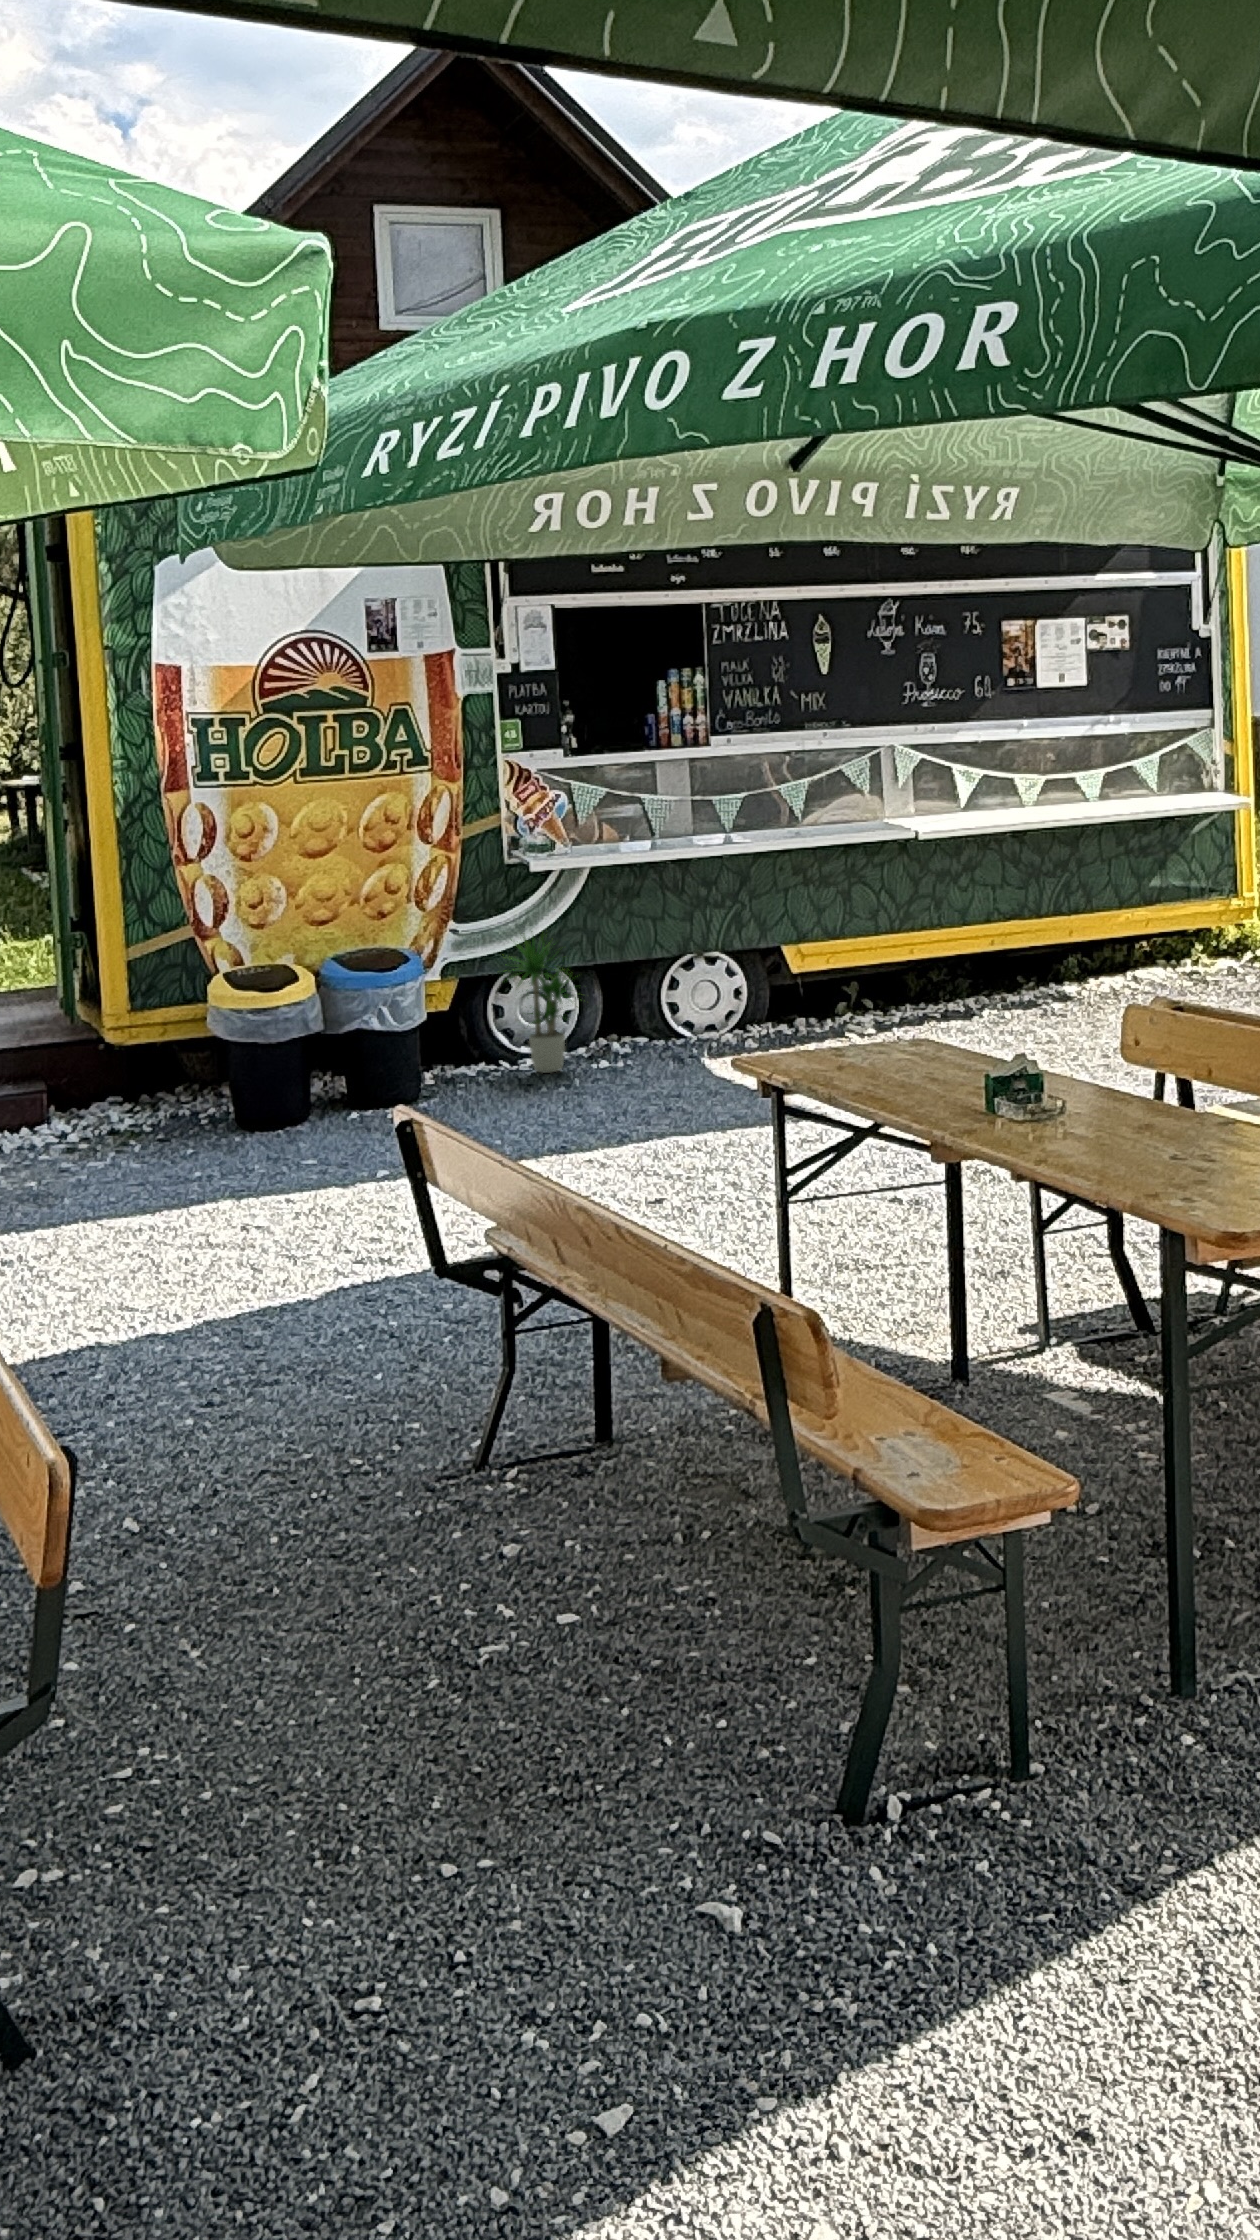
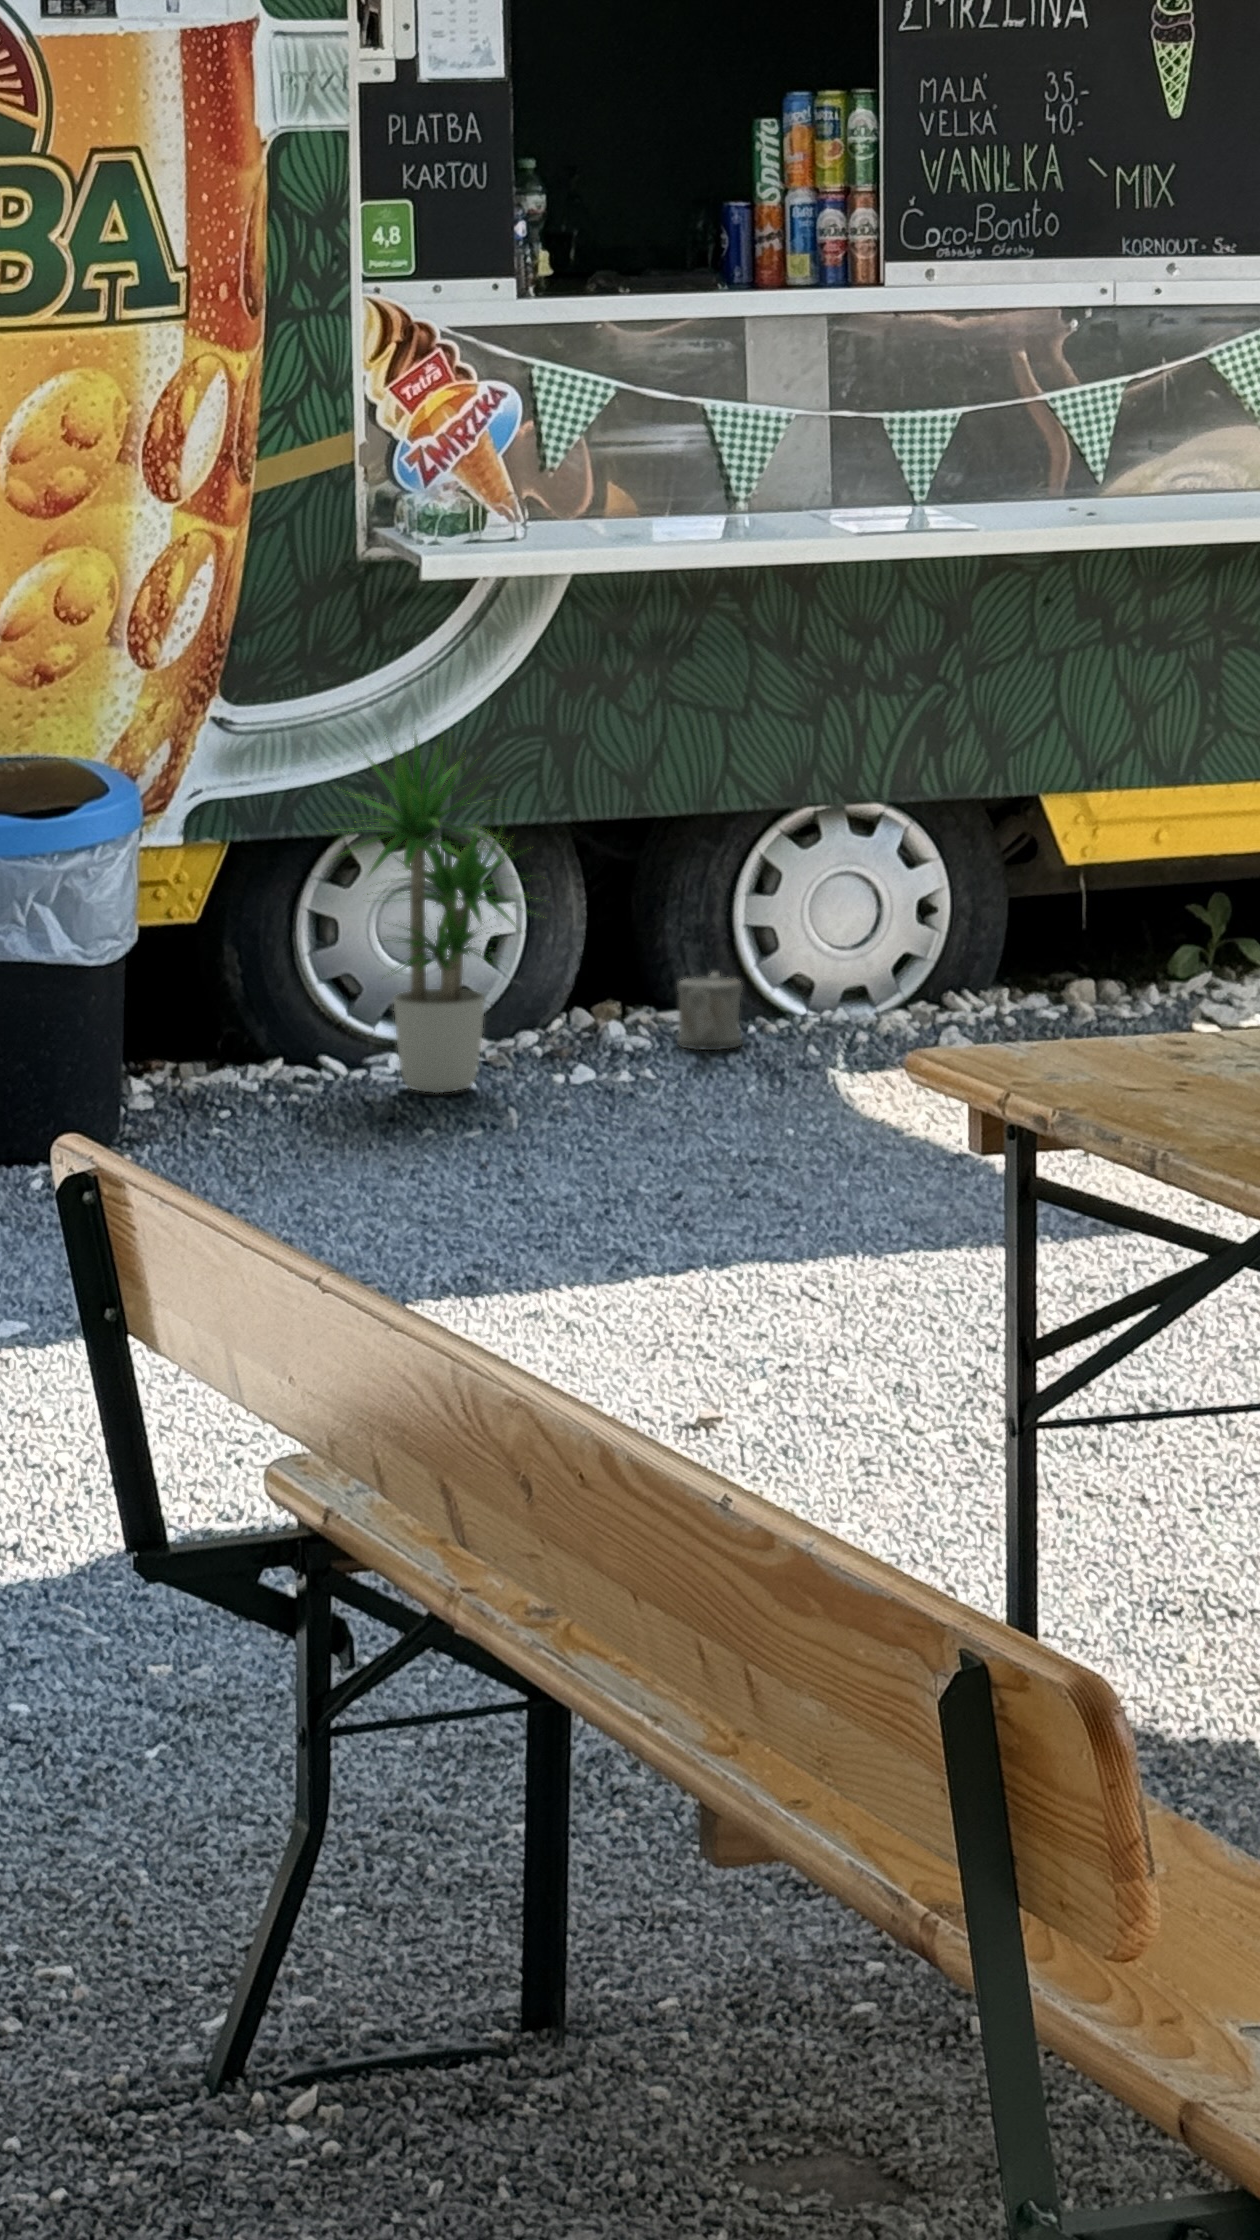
watering can: none [640,1022,668,1053] -> present [677,972,743,1050]

